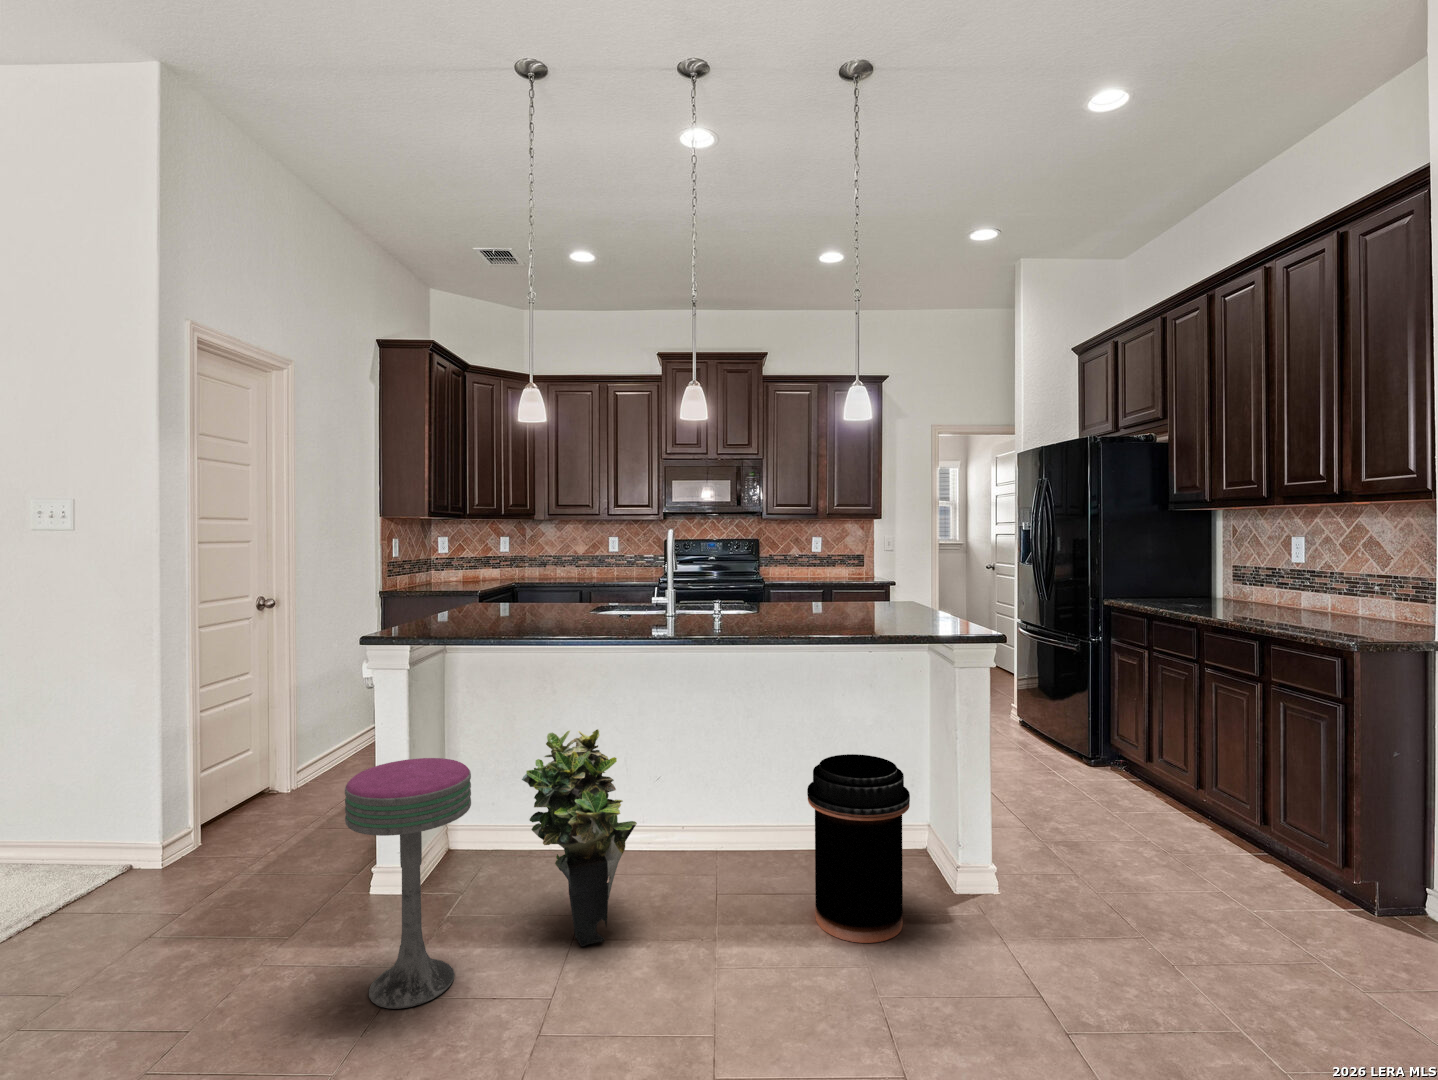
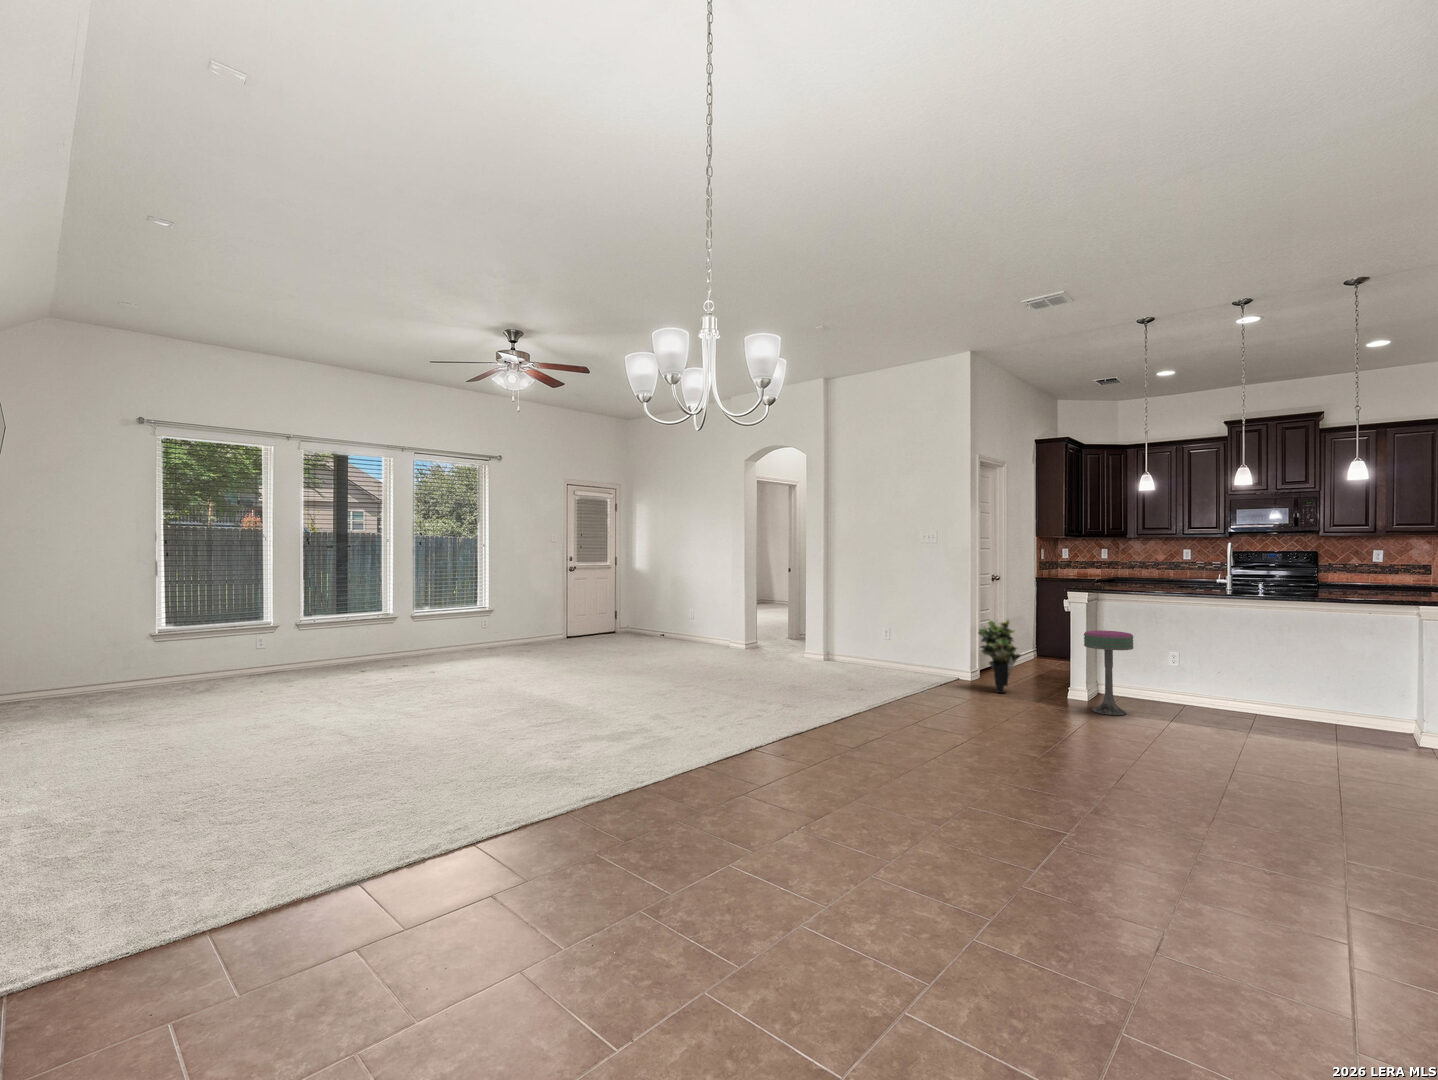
potted plant: present [522,729,637,947] -> present [978,620,1021,693]
trash can: present [807,754,910,943] -> none [1310,655,1376,740]

